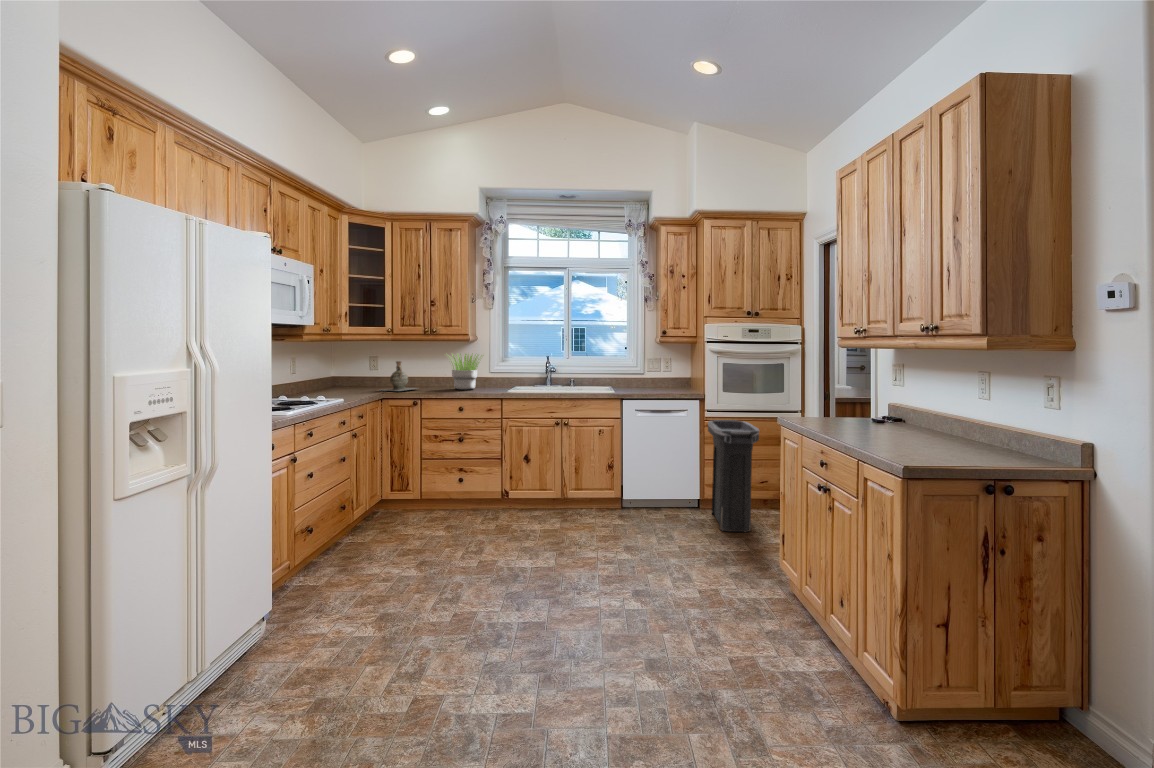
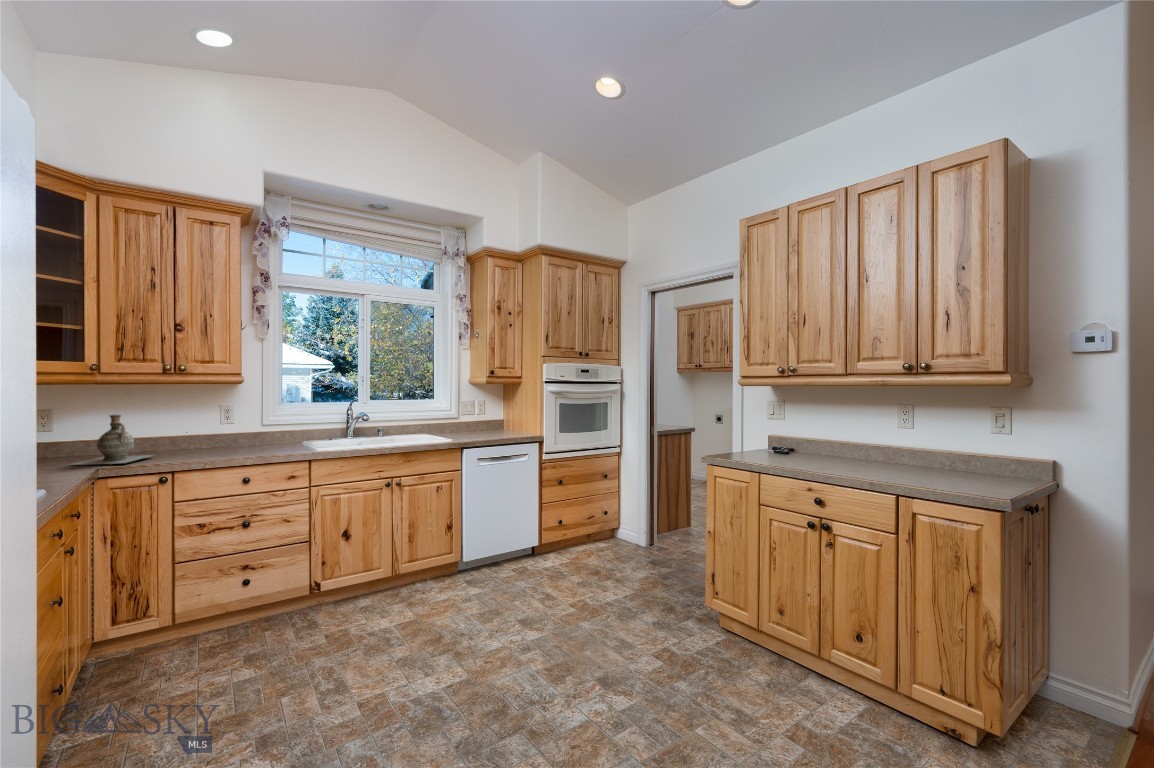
potted plant: present [448,353,482,390] -> none [196,397,269,452]
trash can: present [708,420,759,532] -> none [552,460,625,579]

